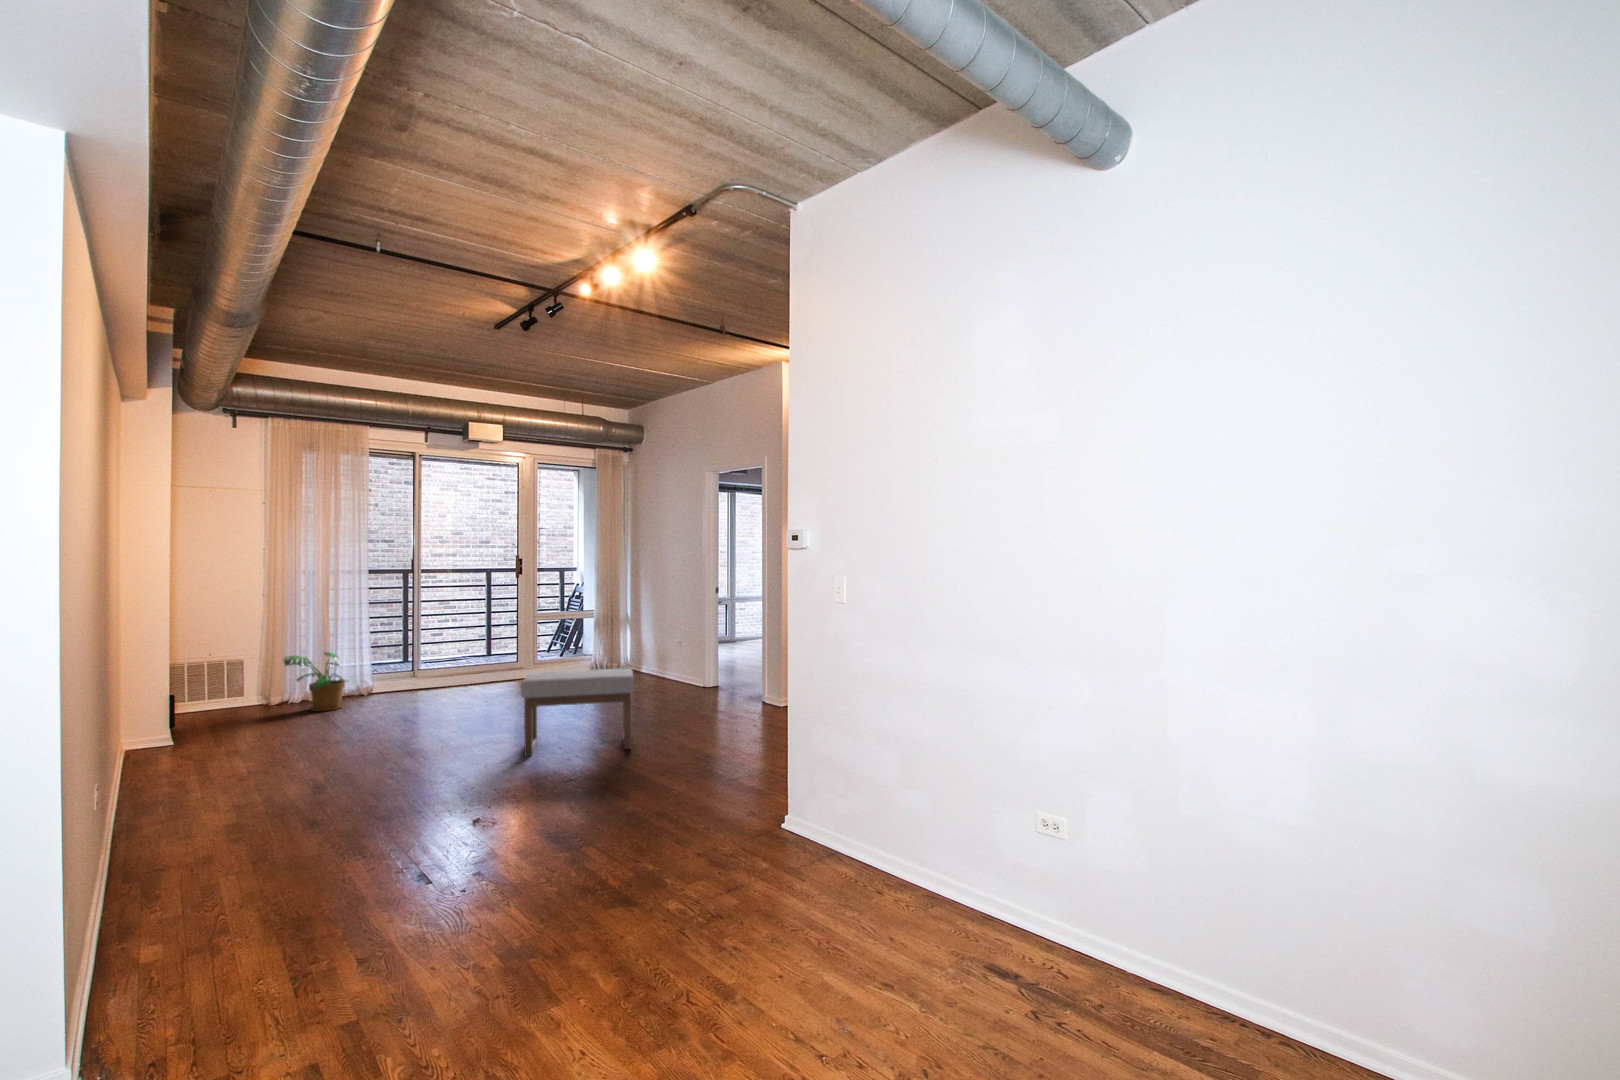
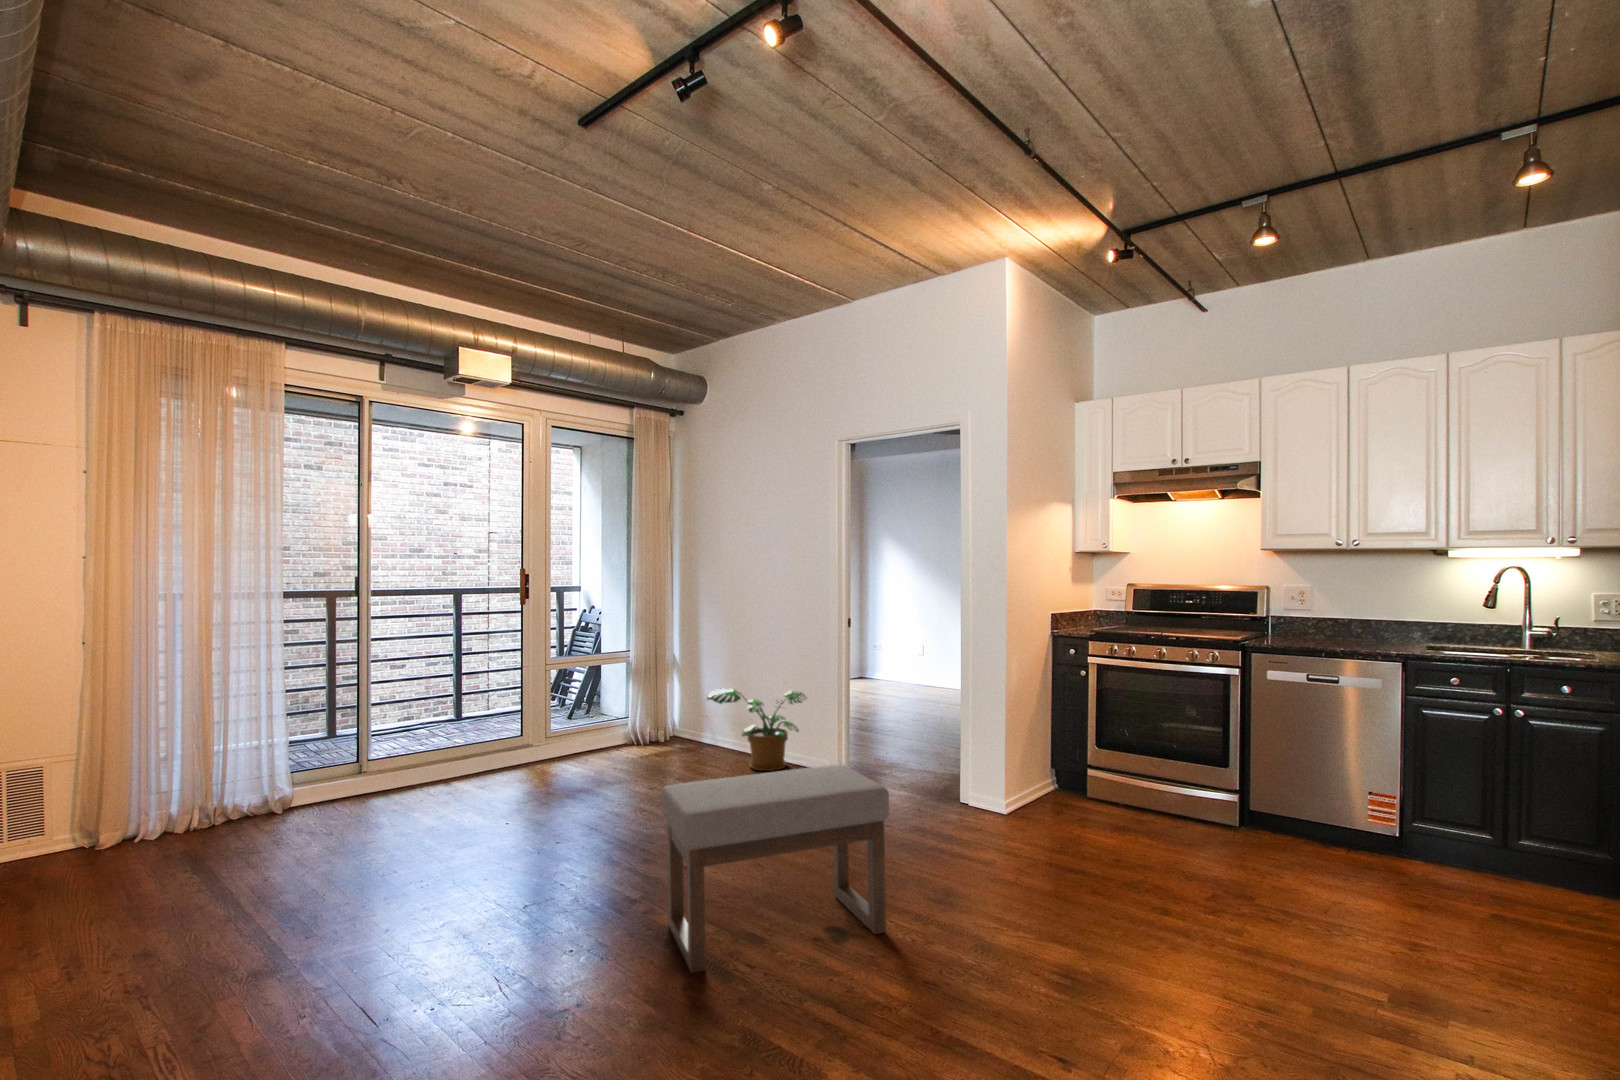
potted plant: present [283,652,349,711] -> present [707,689,806,771]

